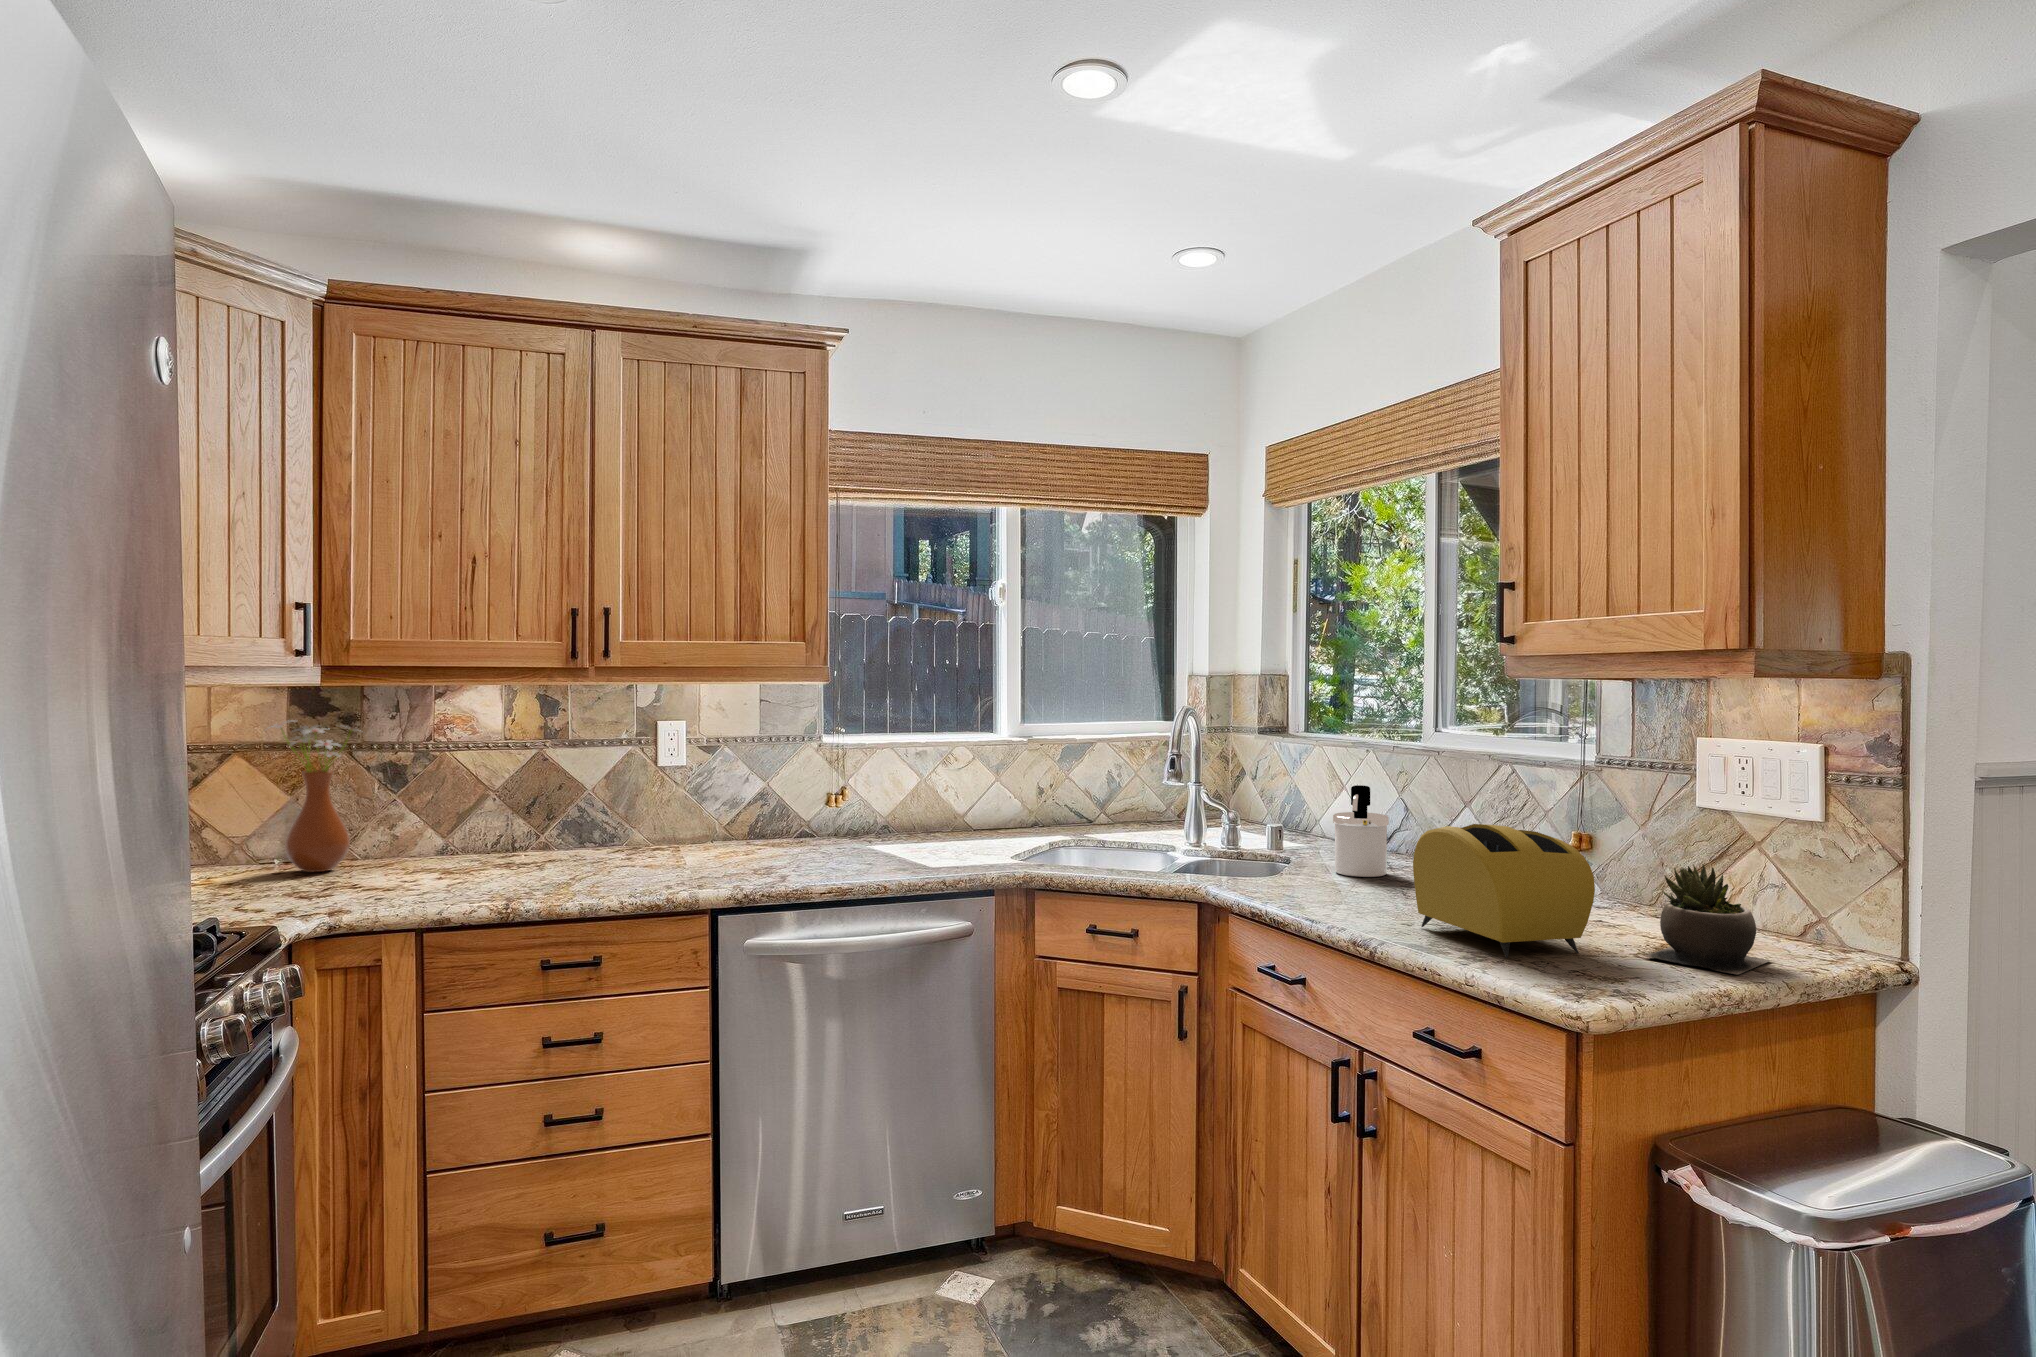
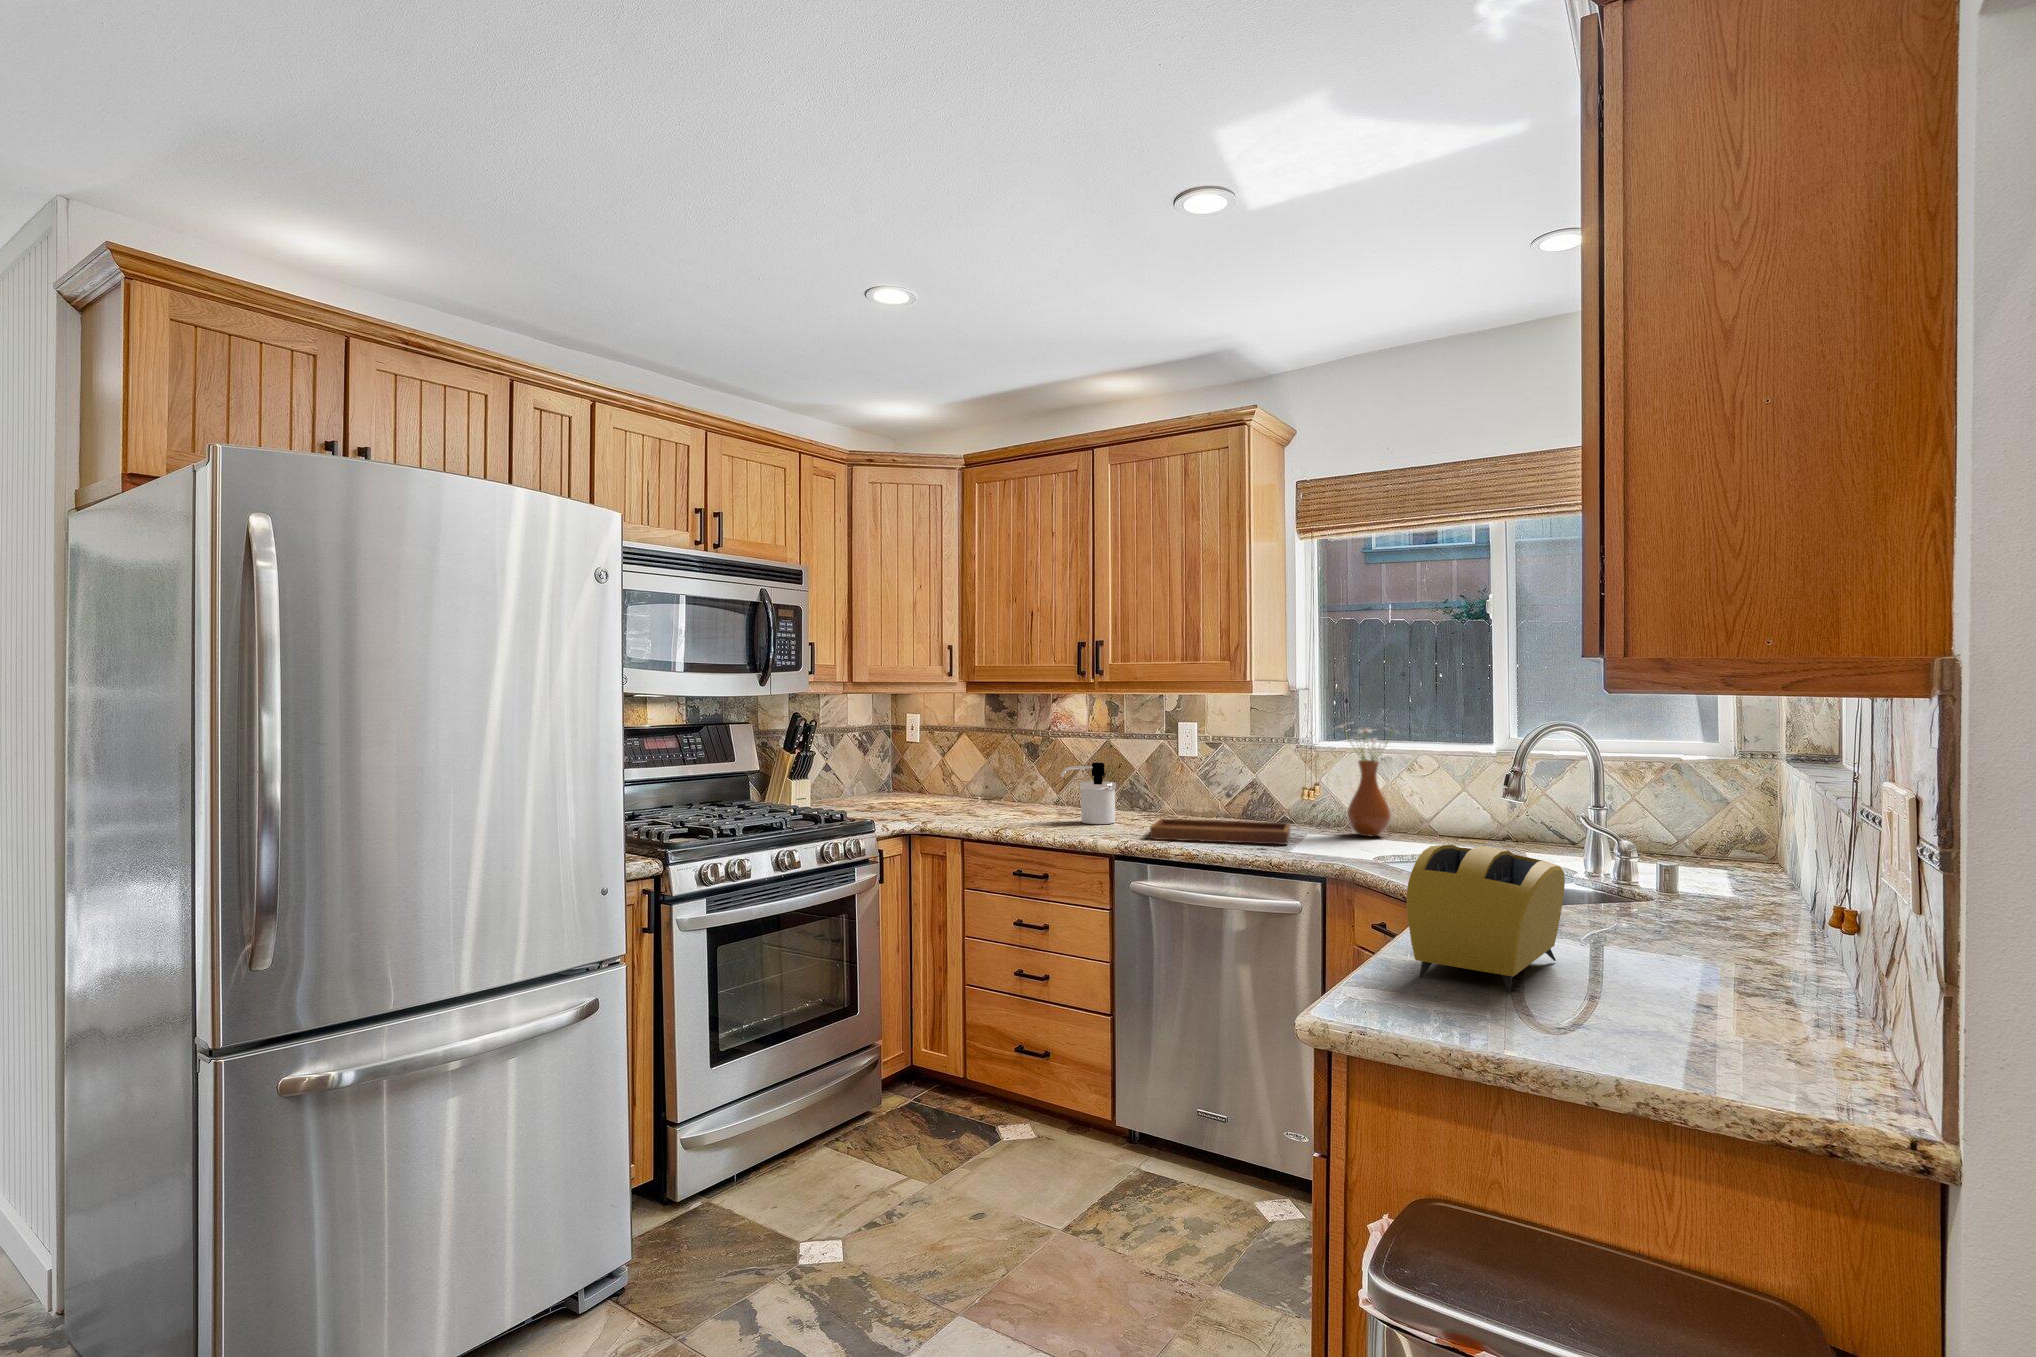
vase: present [268,720,355,872] -> present [1339,725,1393,836]
soap dispenser: present [1333,785,1389,877] -> present [1061,762,1116,824]
tray: none [713,805,903,879] -> present [1150,791,1290,845]
succulent plant: present [1645,864,1771,975] -> none [1556,914,1701,1049]

